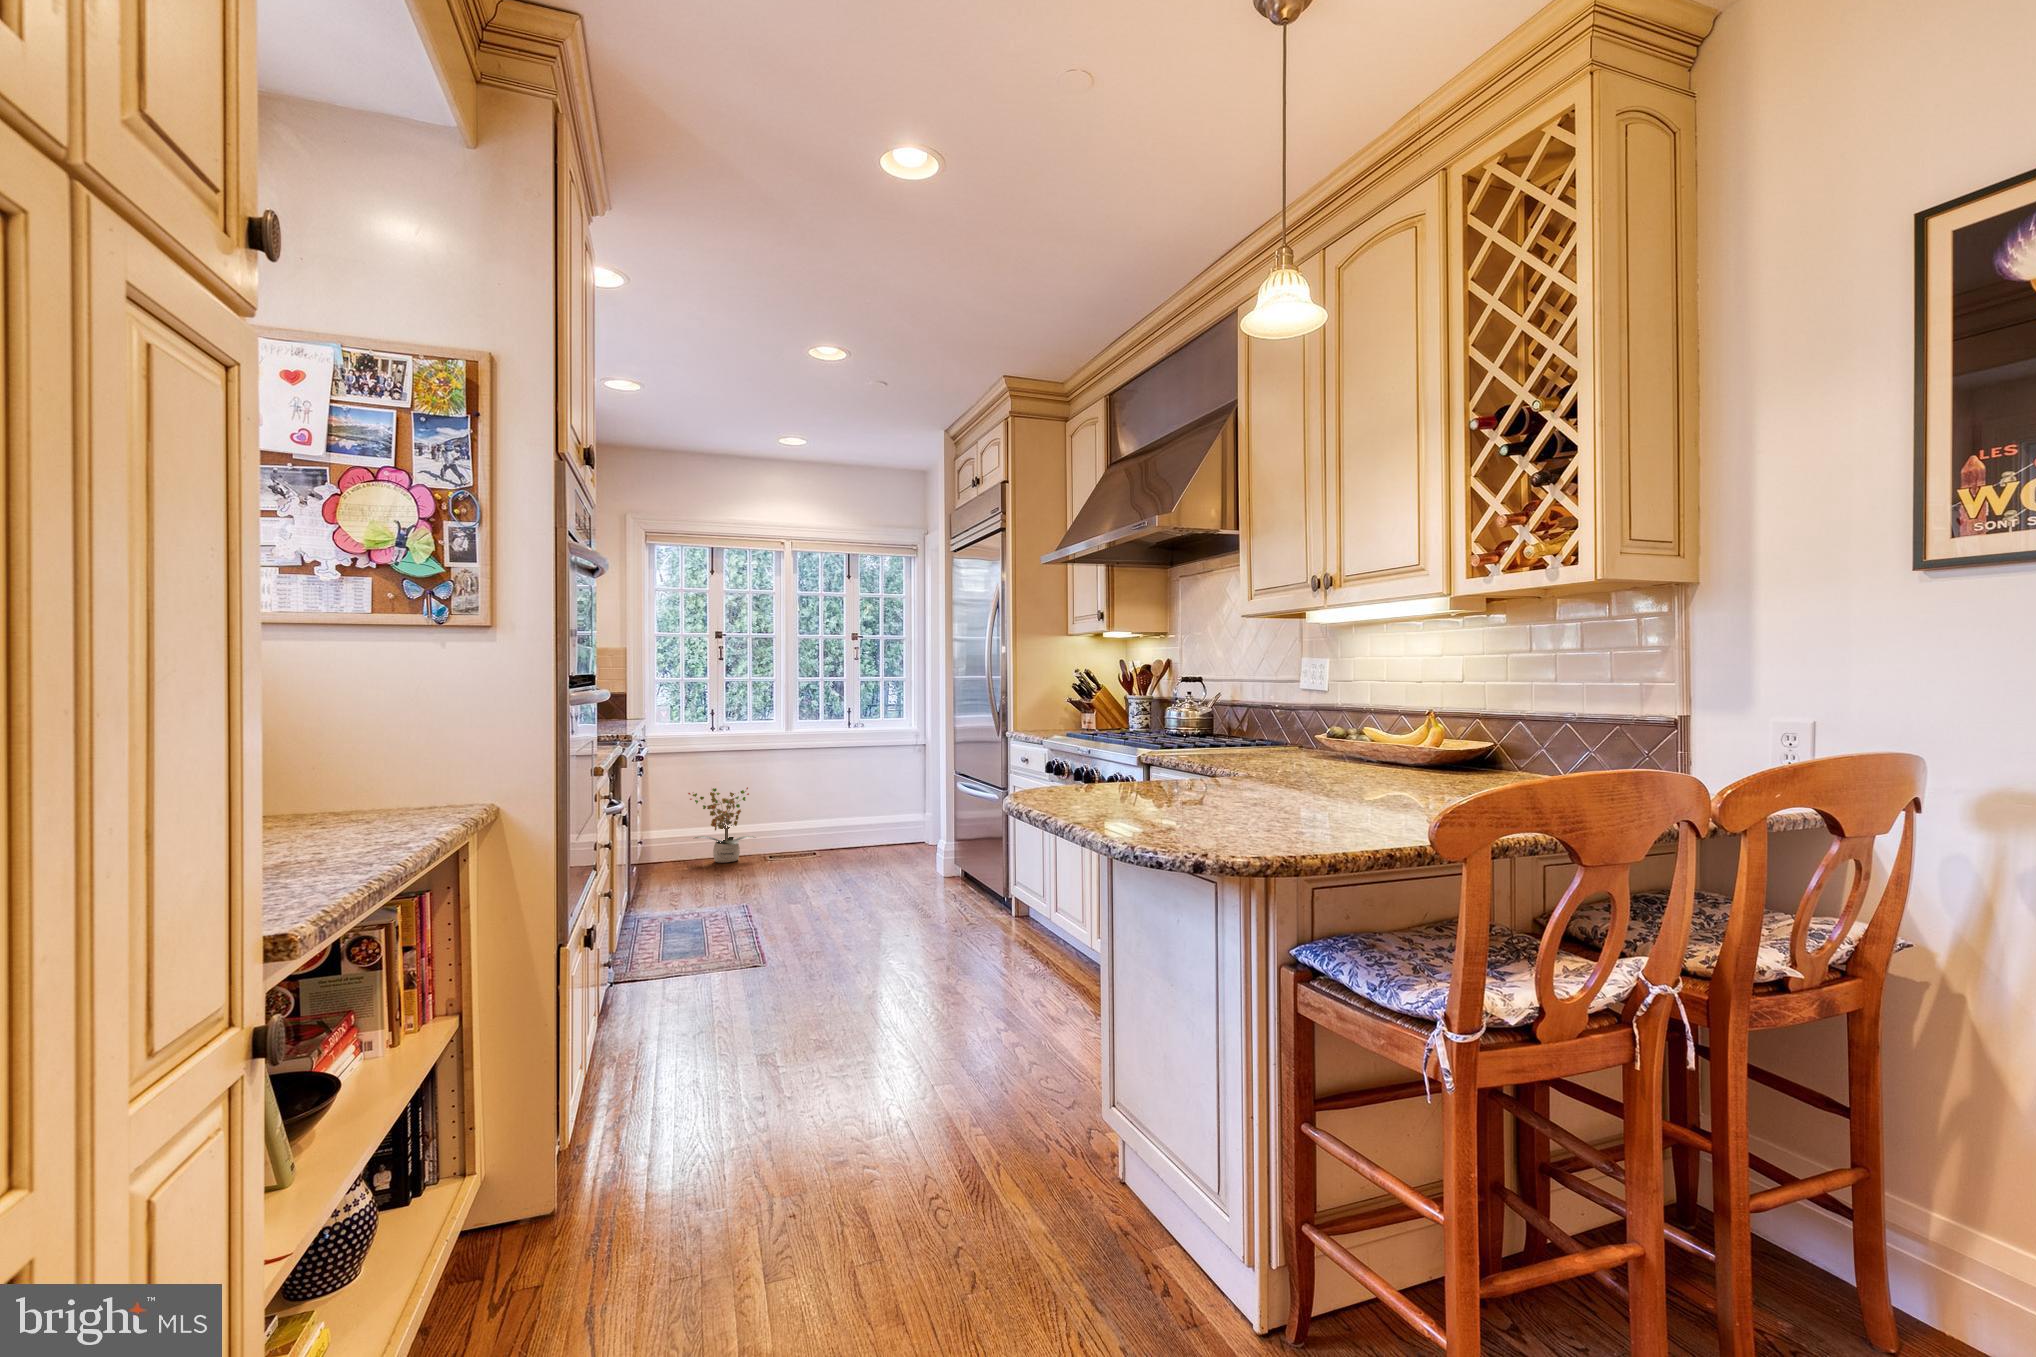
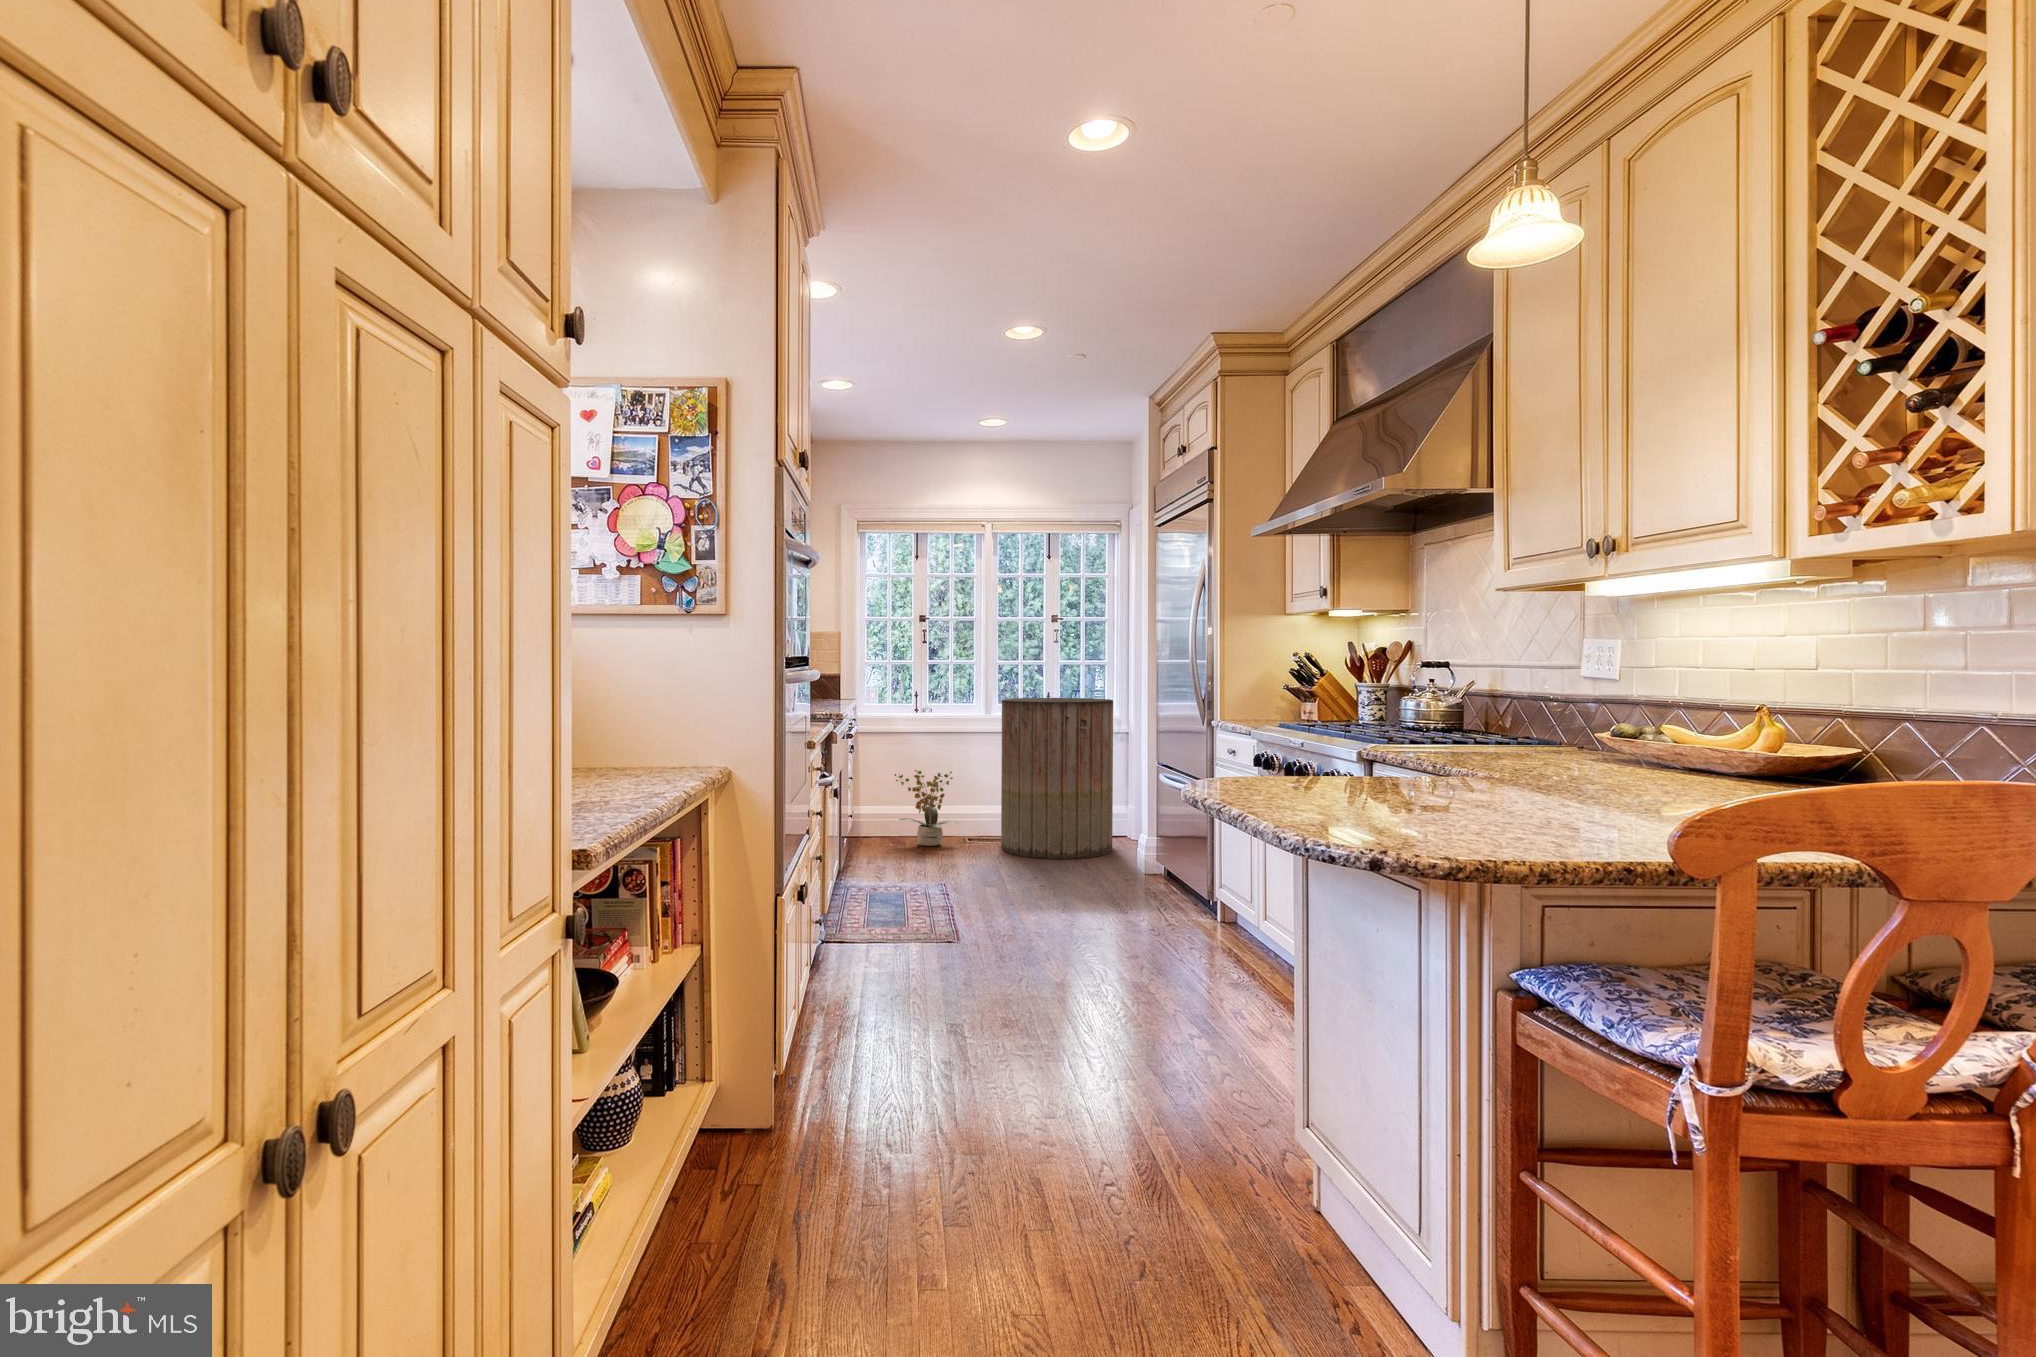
trash can: none [798,712,908,867] -> present [1001,698,1113,859]

